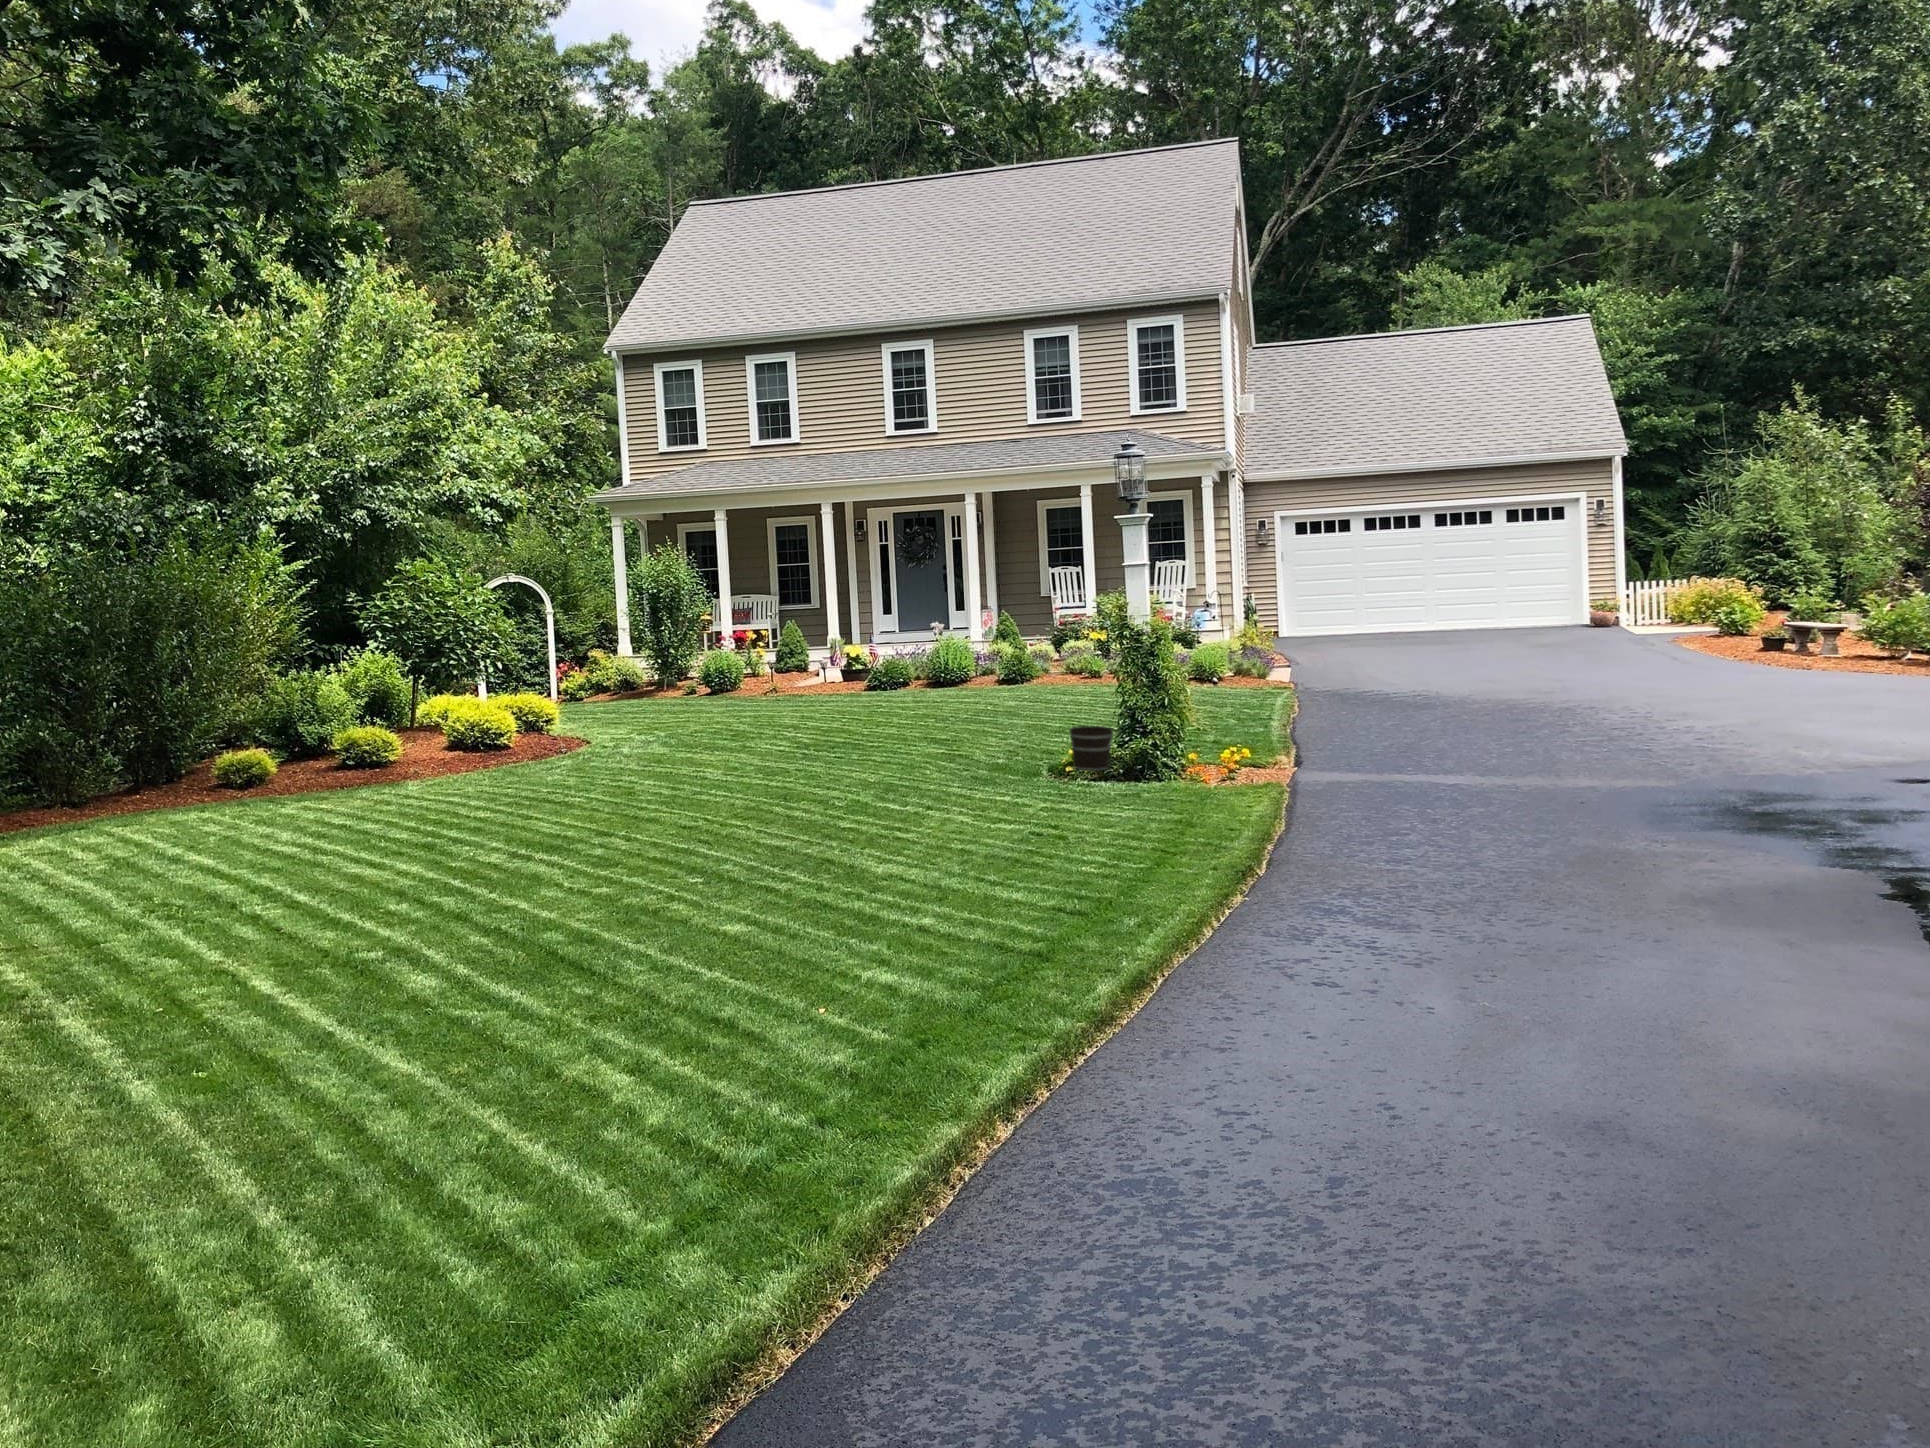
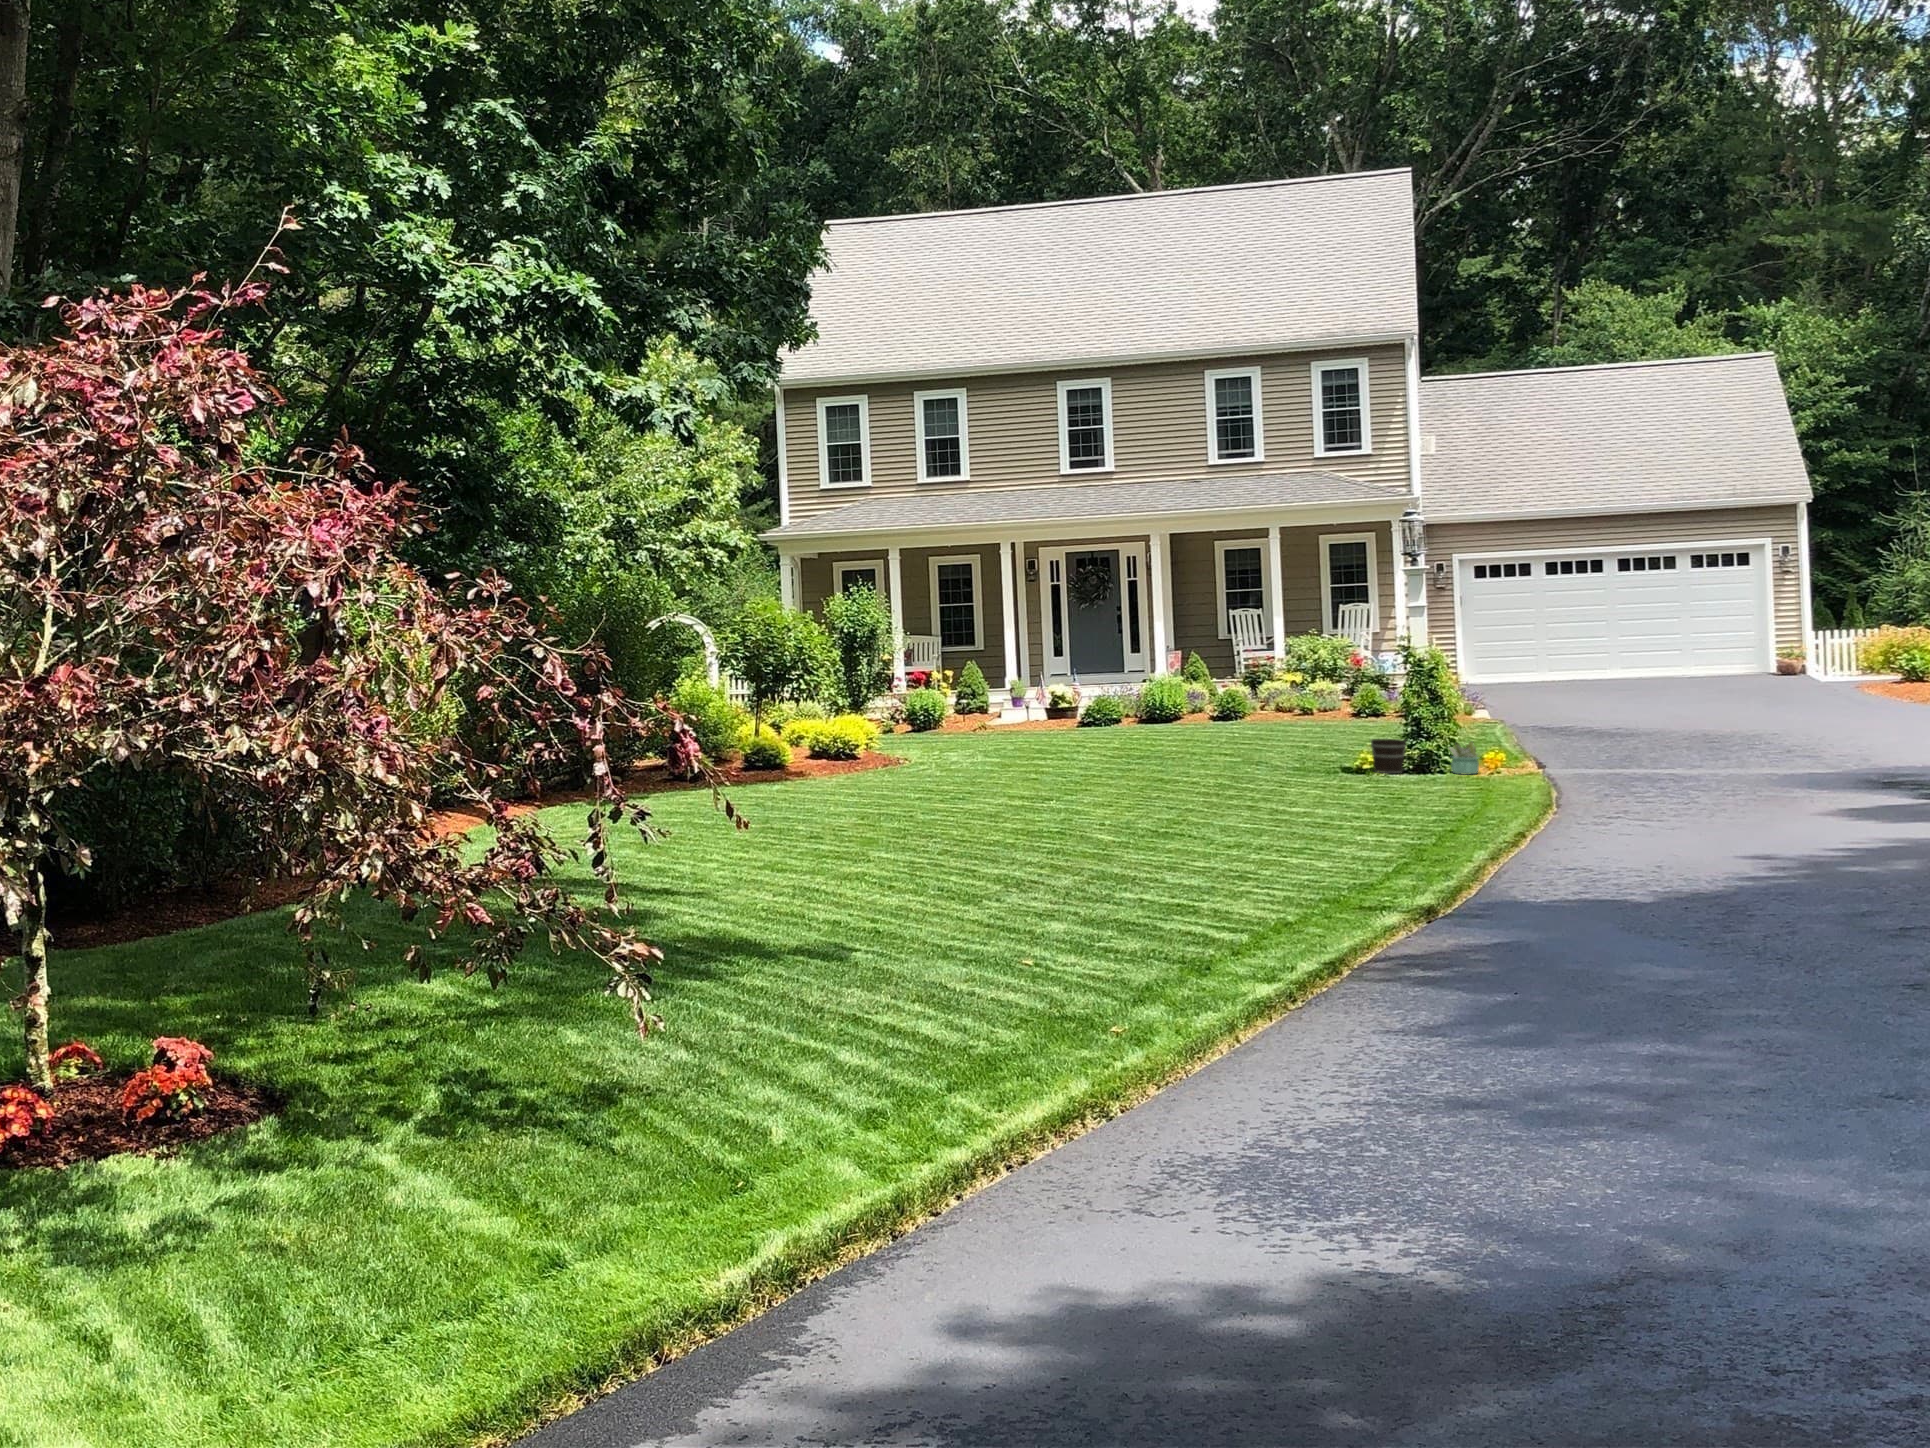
decorative plant: none [1164,729,1204,773] -> present [1450,742,1479,774]

